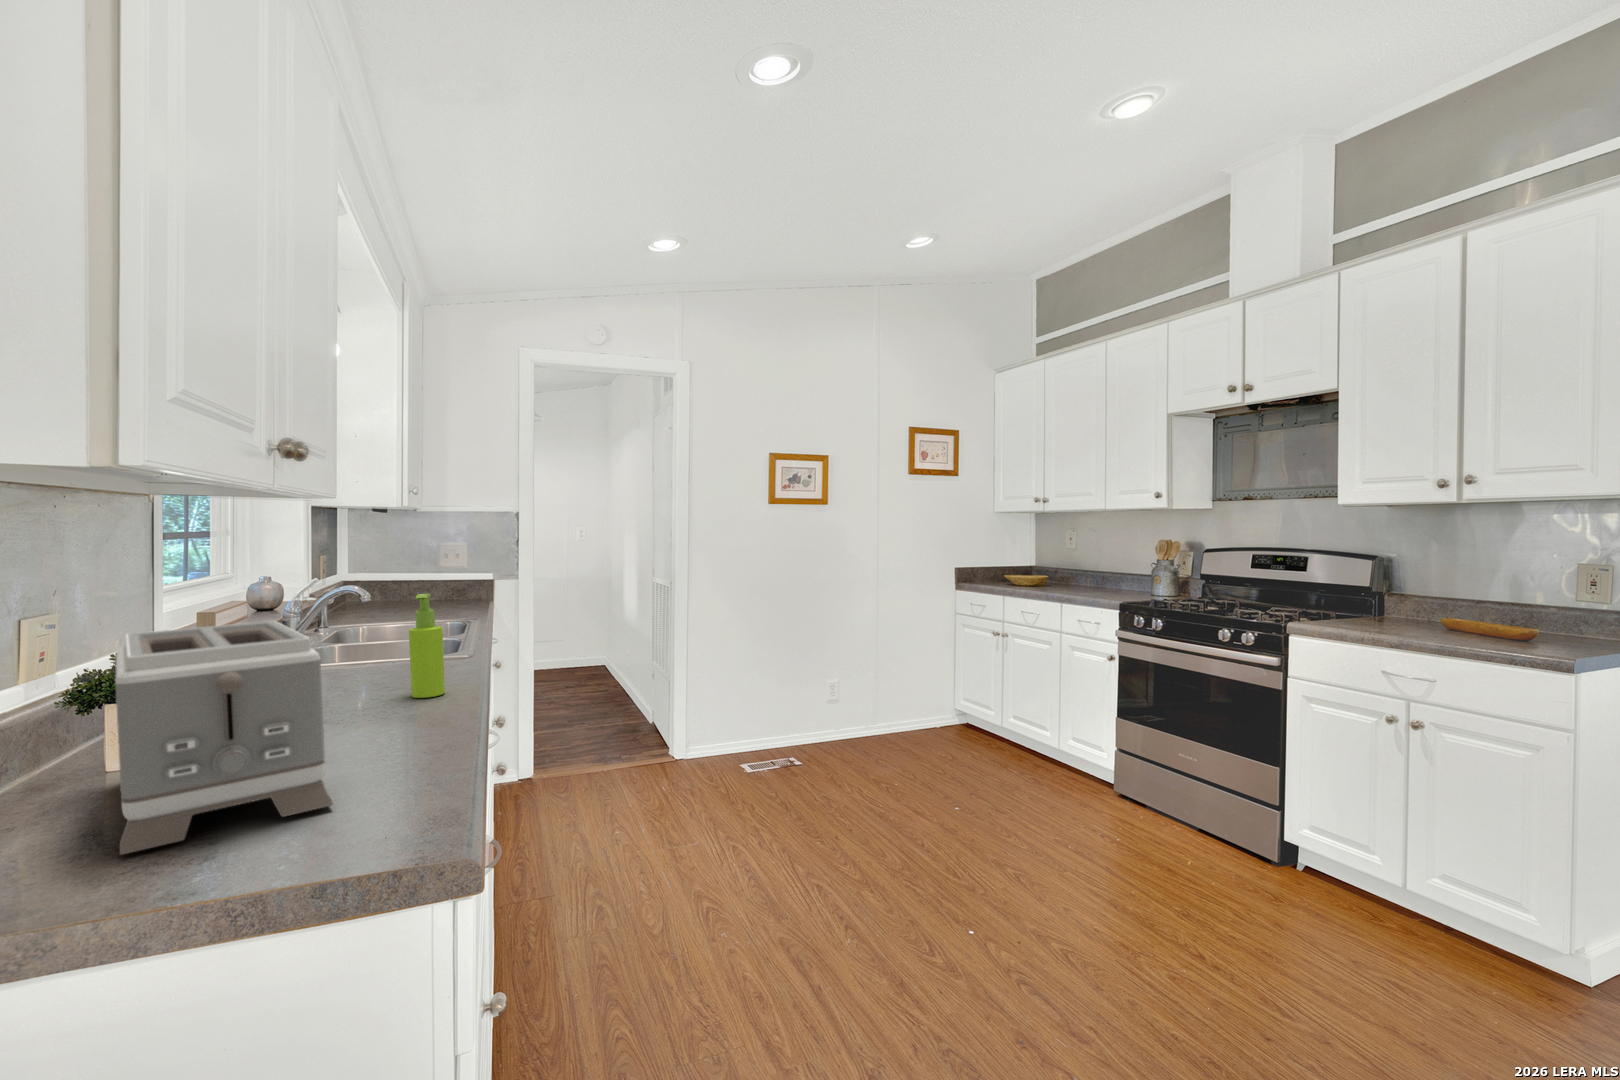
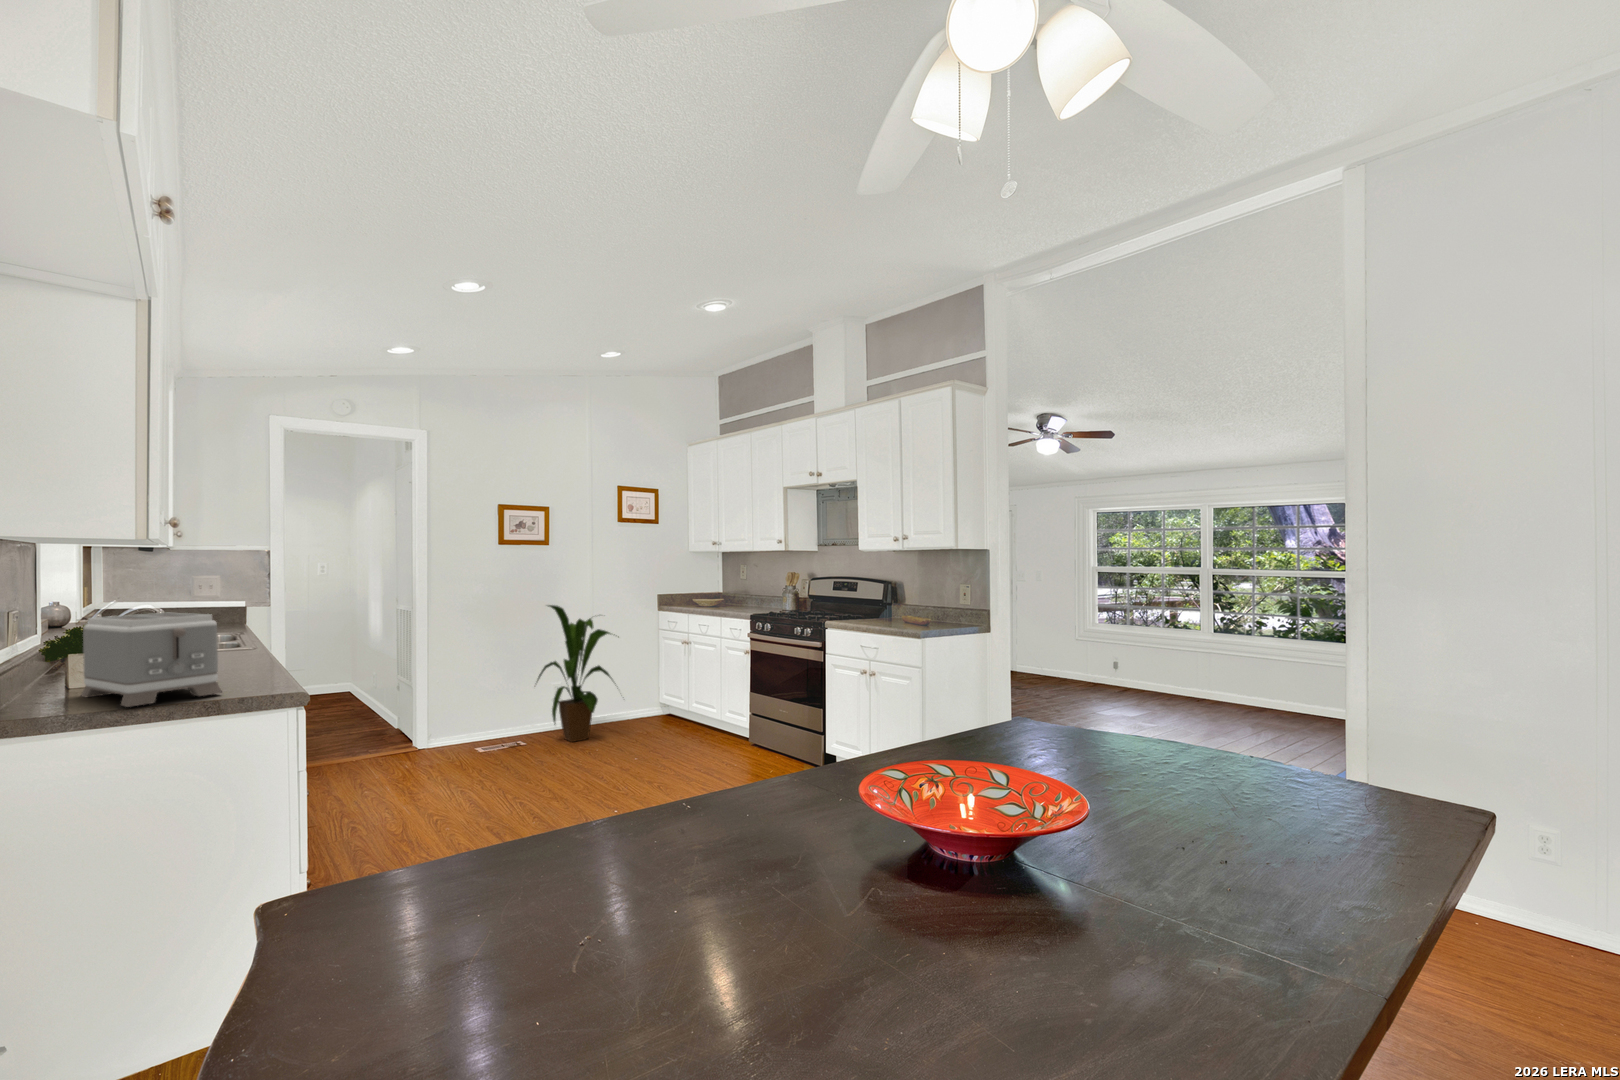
house plant: none [813,584,931,763] -> present [537,605,612,742]
soap dispenser: present [409,594,445,698] -> none [228,603,251,665]

